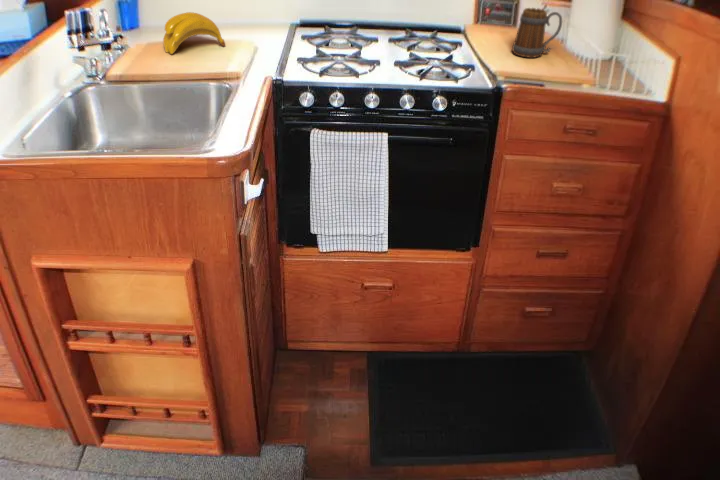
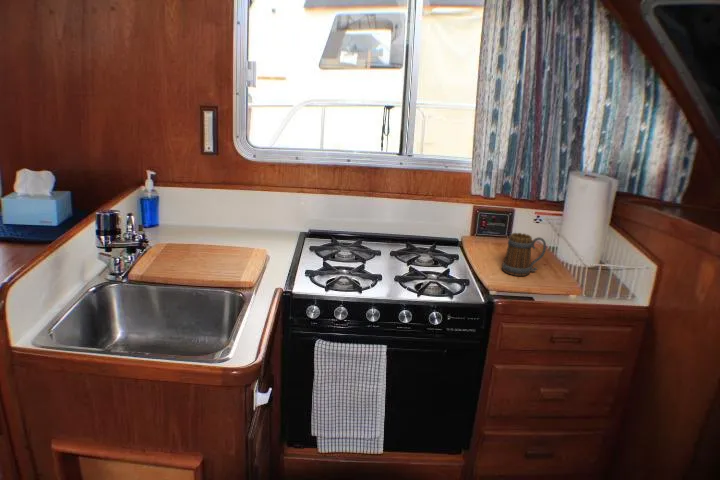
banana: present [163,12,225,54] -> none [186,229,242,265]

